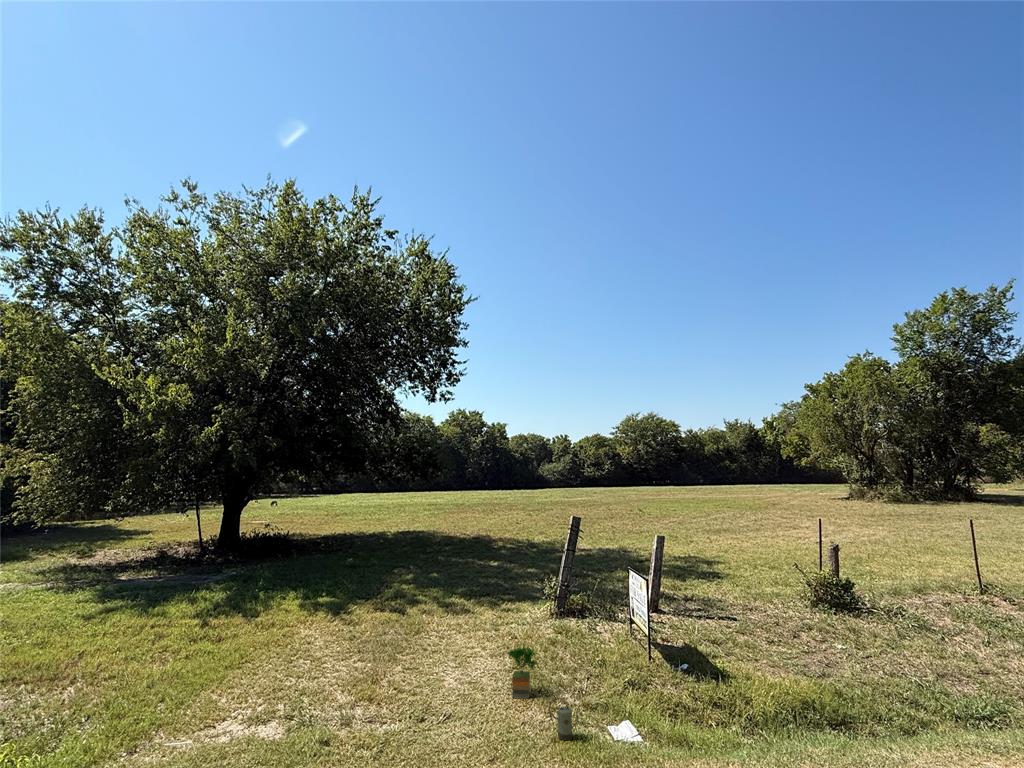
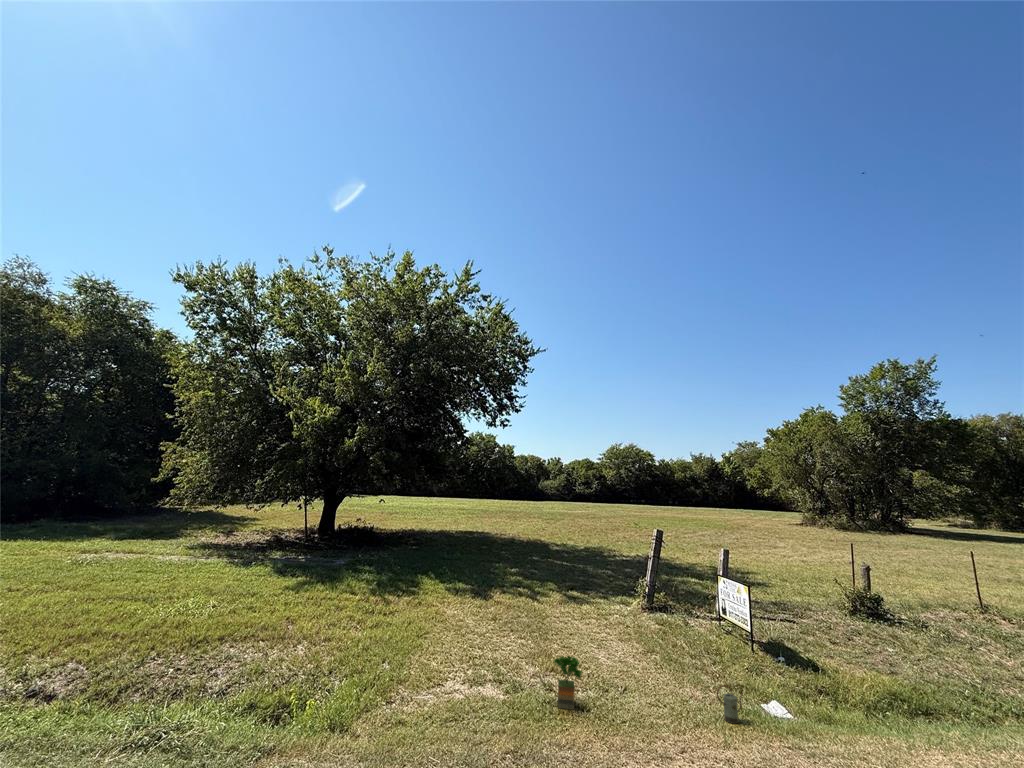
potted tree: present [508,648,537,699] -> present [554,656,582,710]

